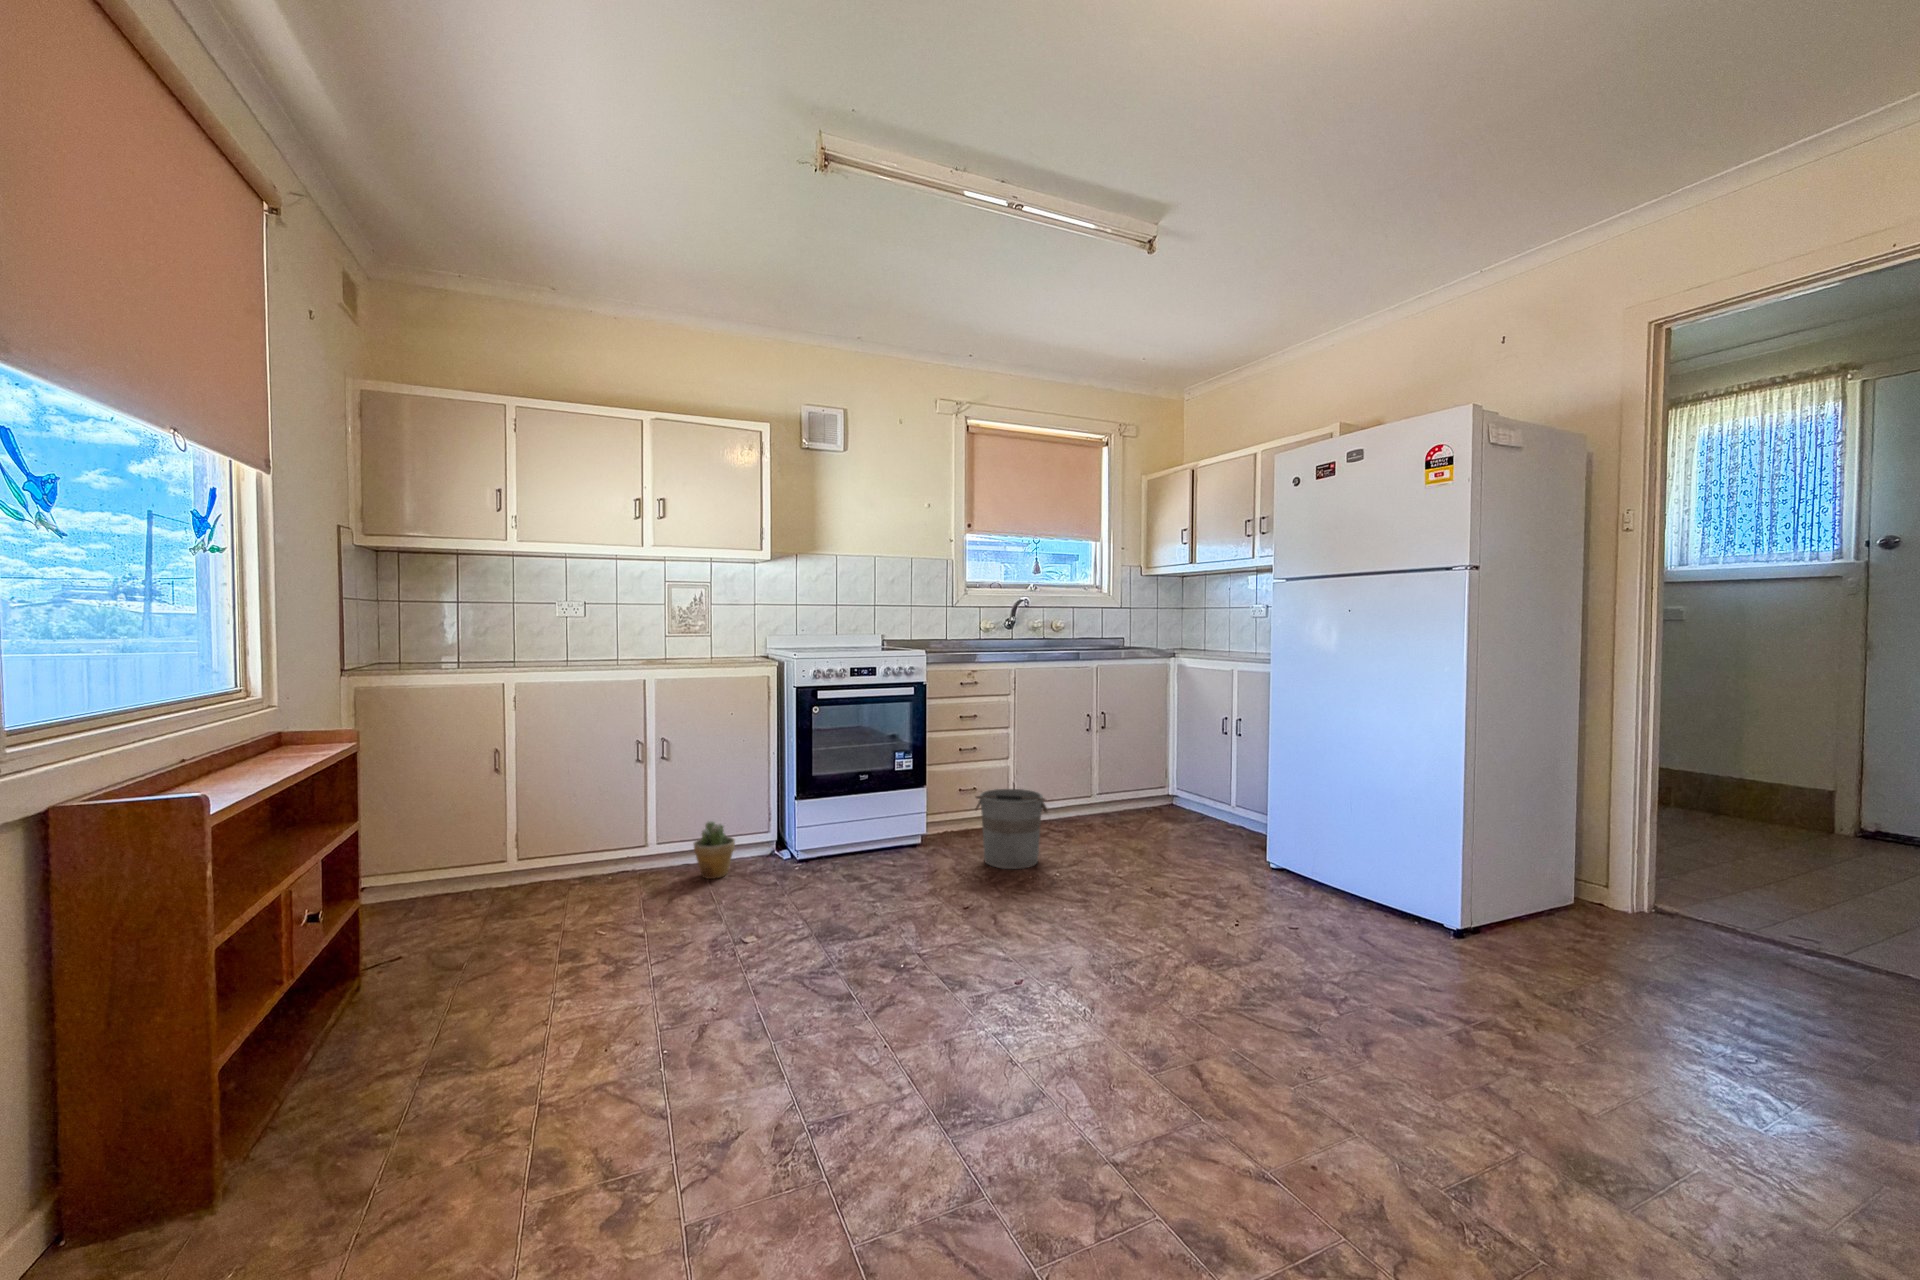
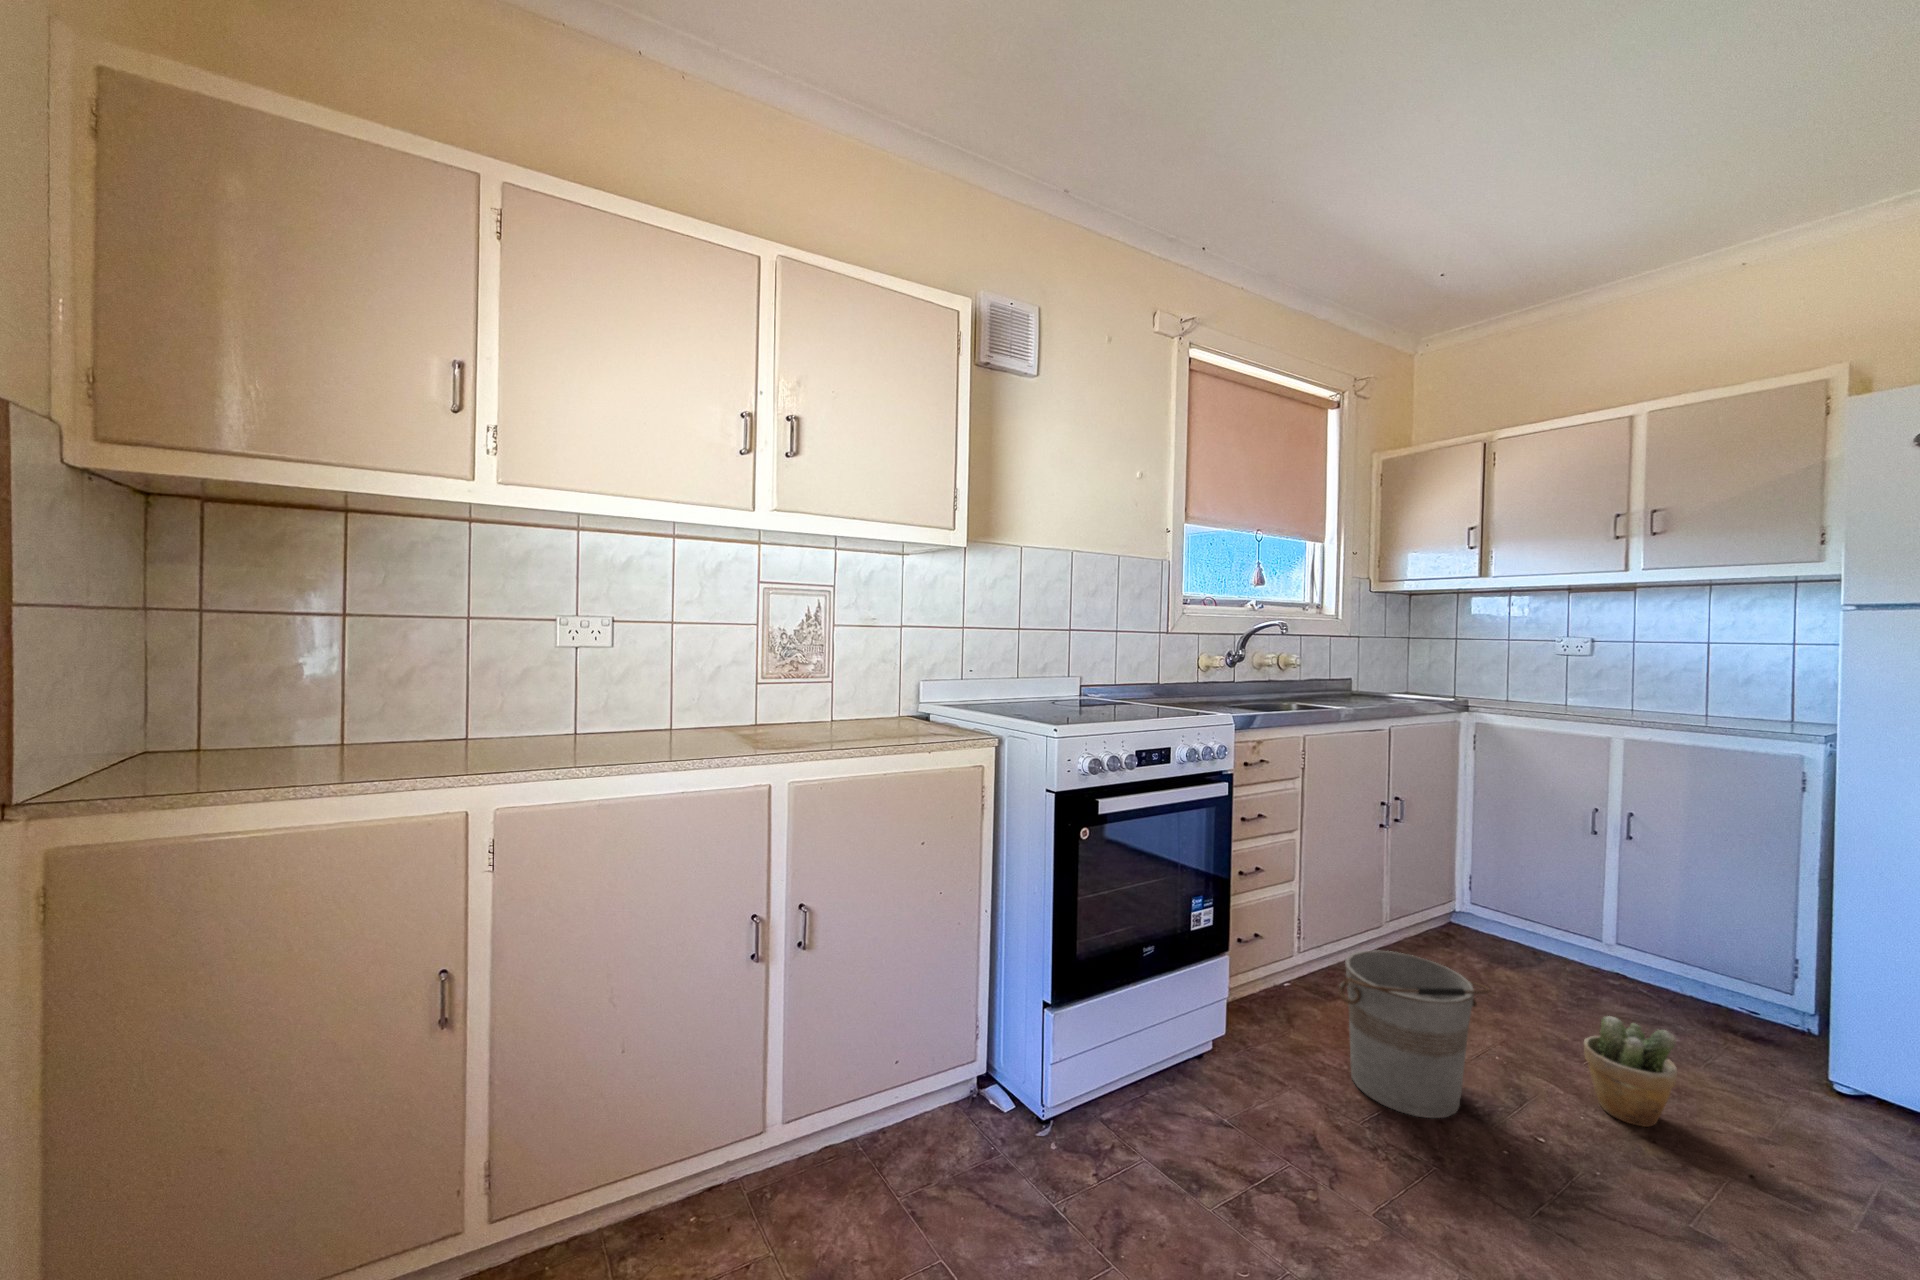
potted plant: present [694,821,735,879] -> present [1584,1016,1678,1127]

